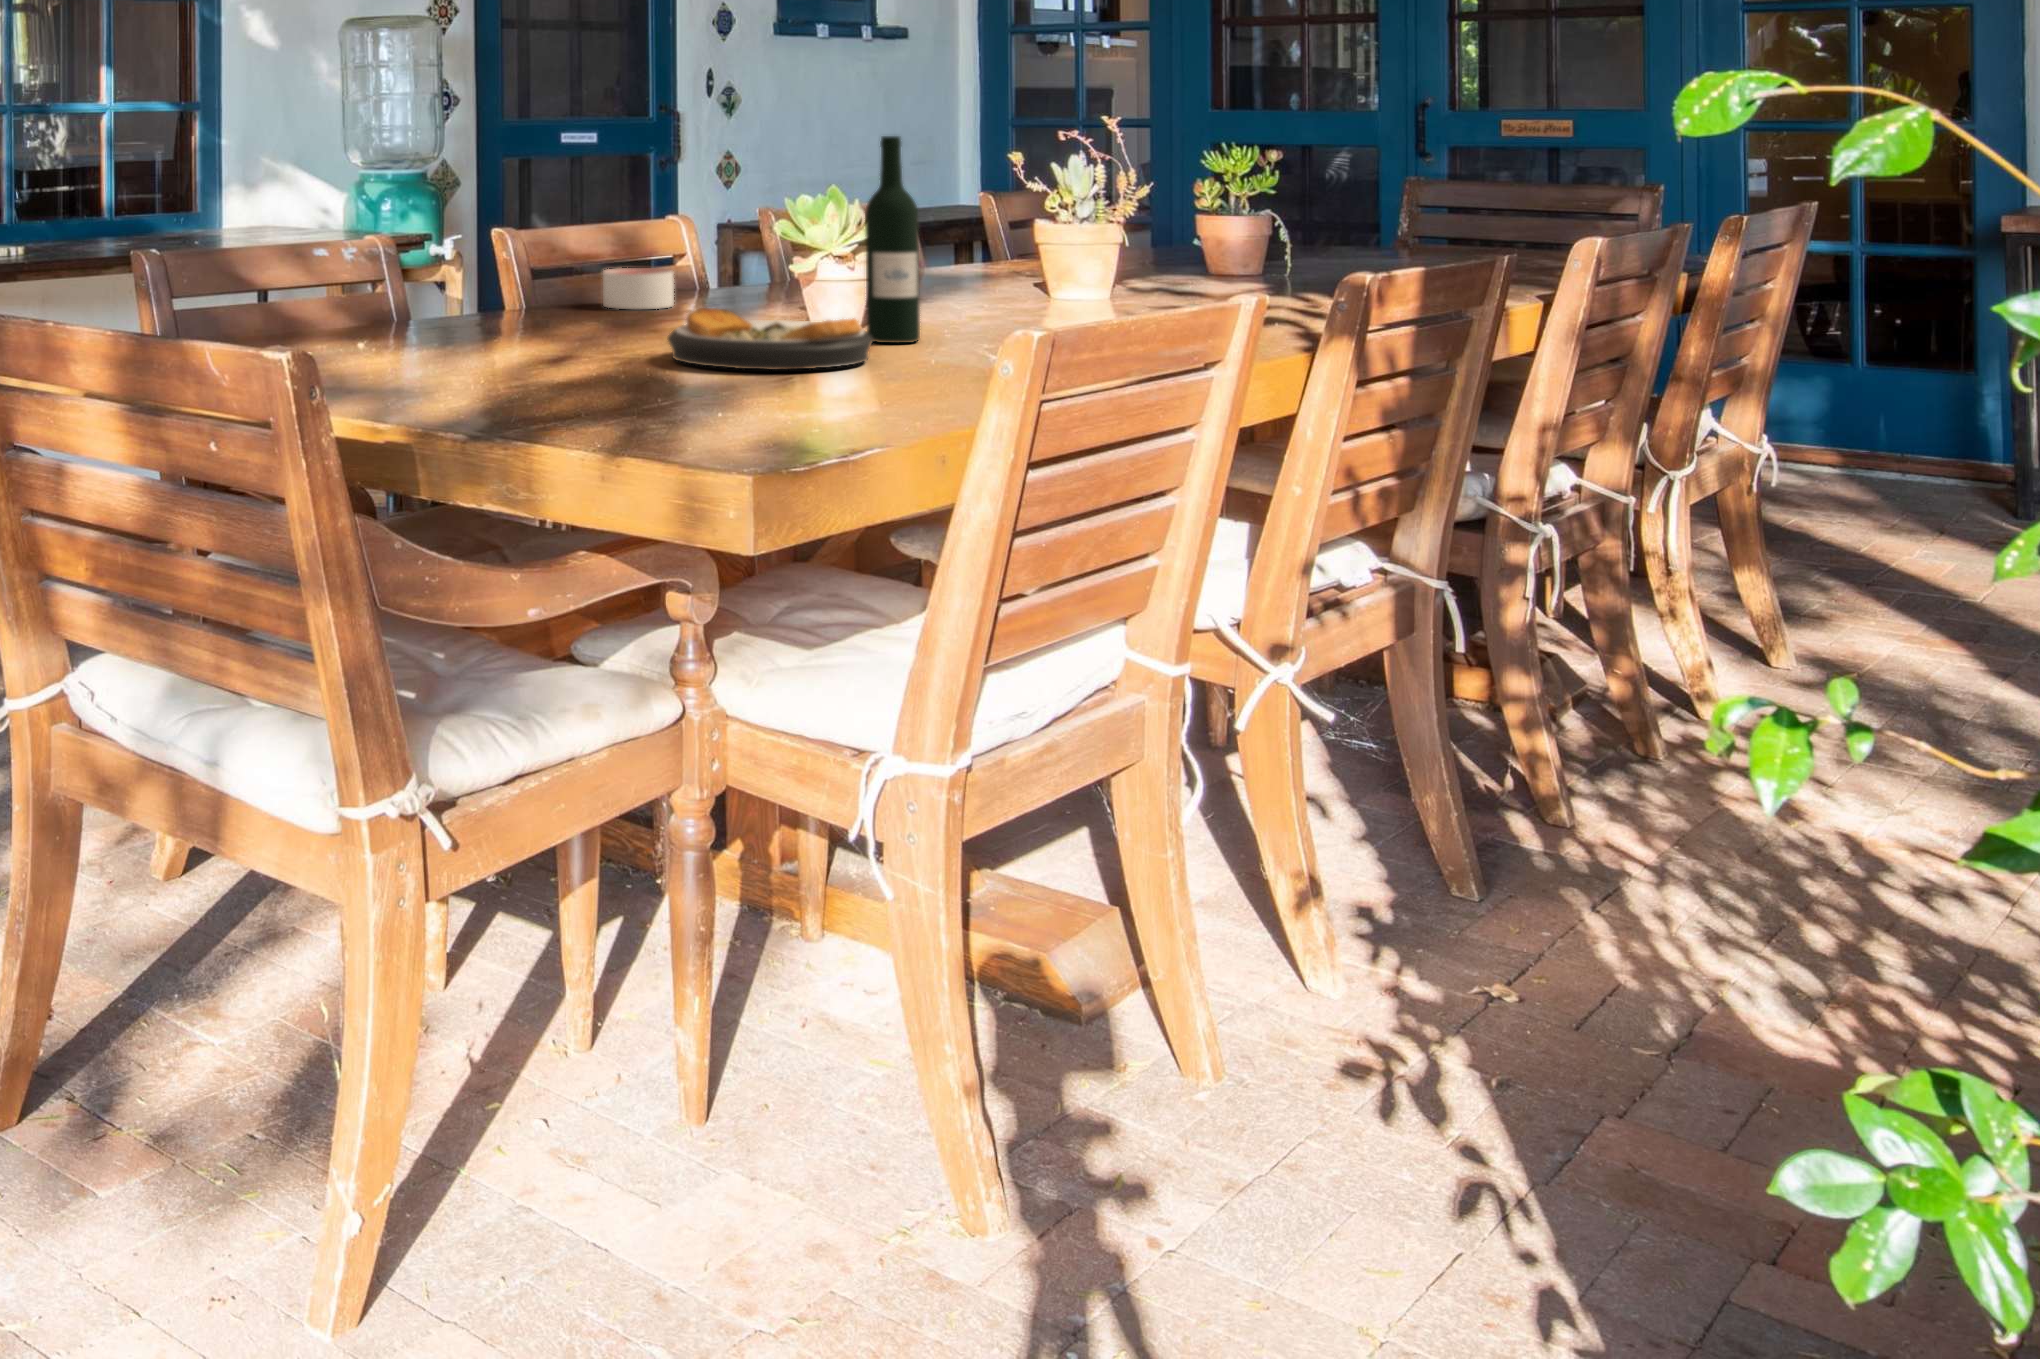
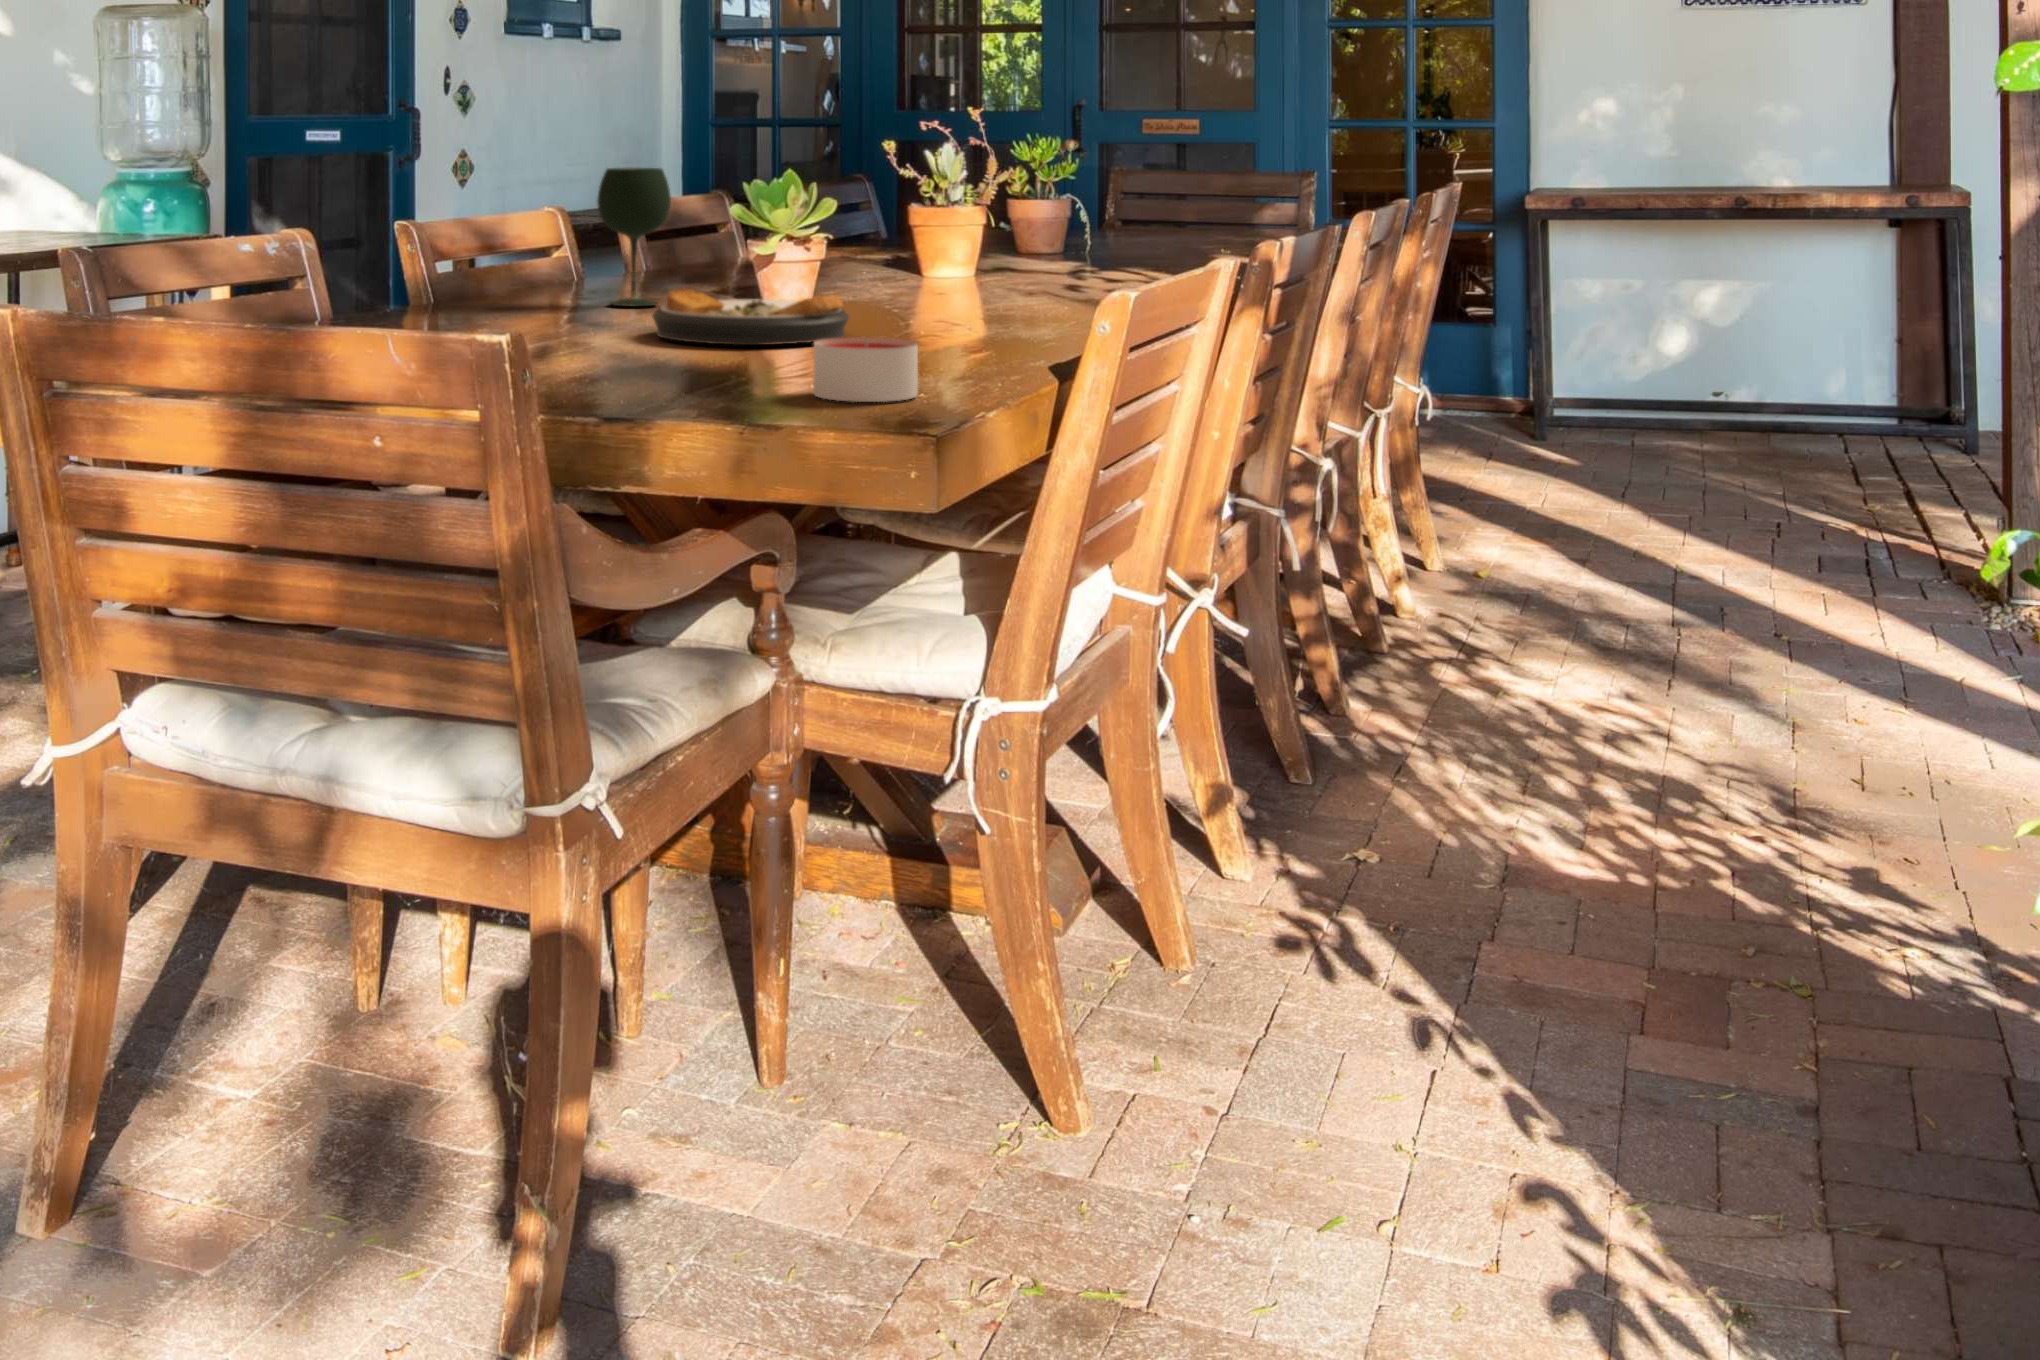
wine bottle: present [865,136,920,343] -> none [812,122,862,320]
wine glass: none [667,182,742,323] -> present [597,168,671,307]
candle: present [603,268,674,309] -> present [813,338,918,402]

